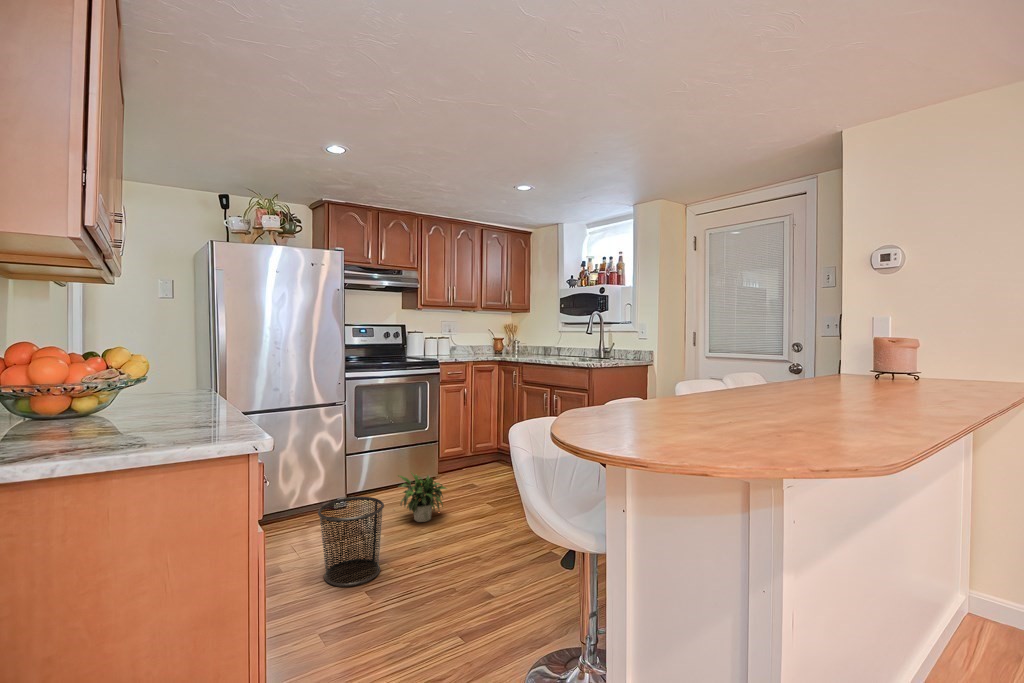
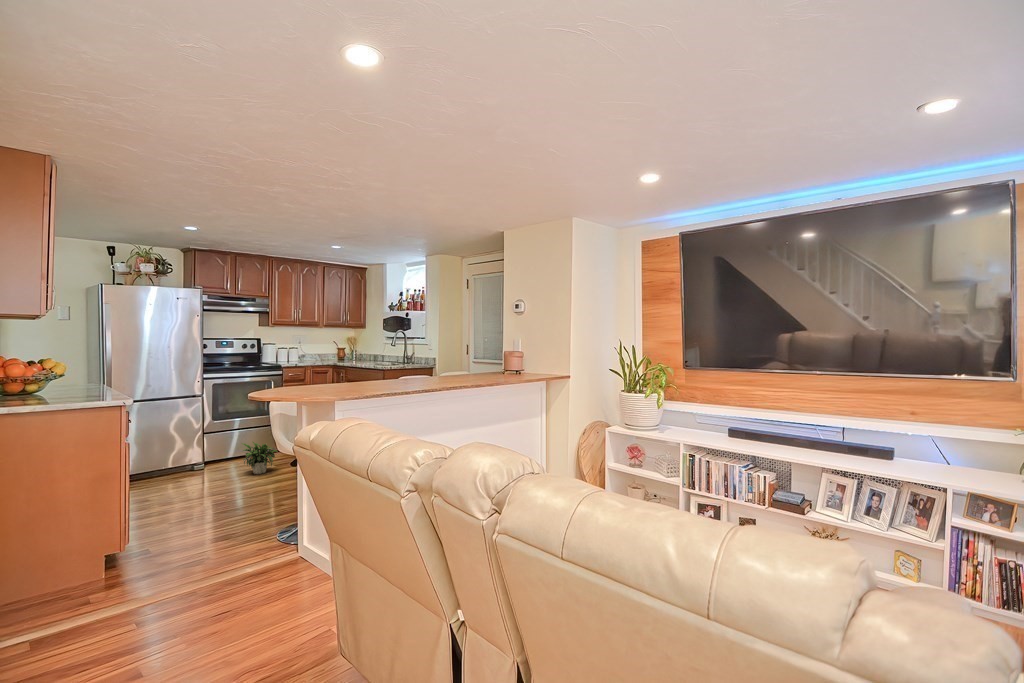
waste bin: present [318,497,384,586] -> none [176,452,223,504]

